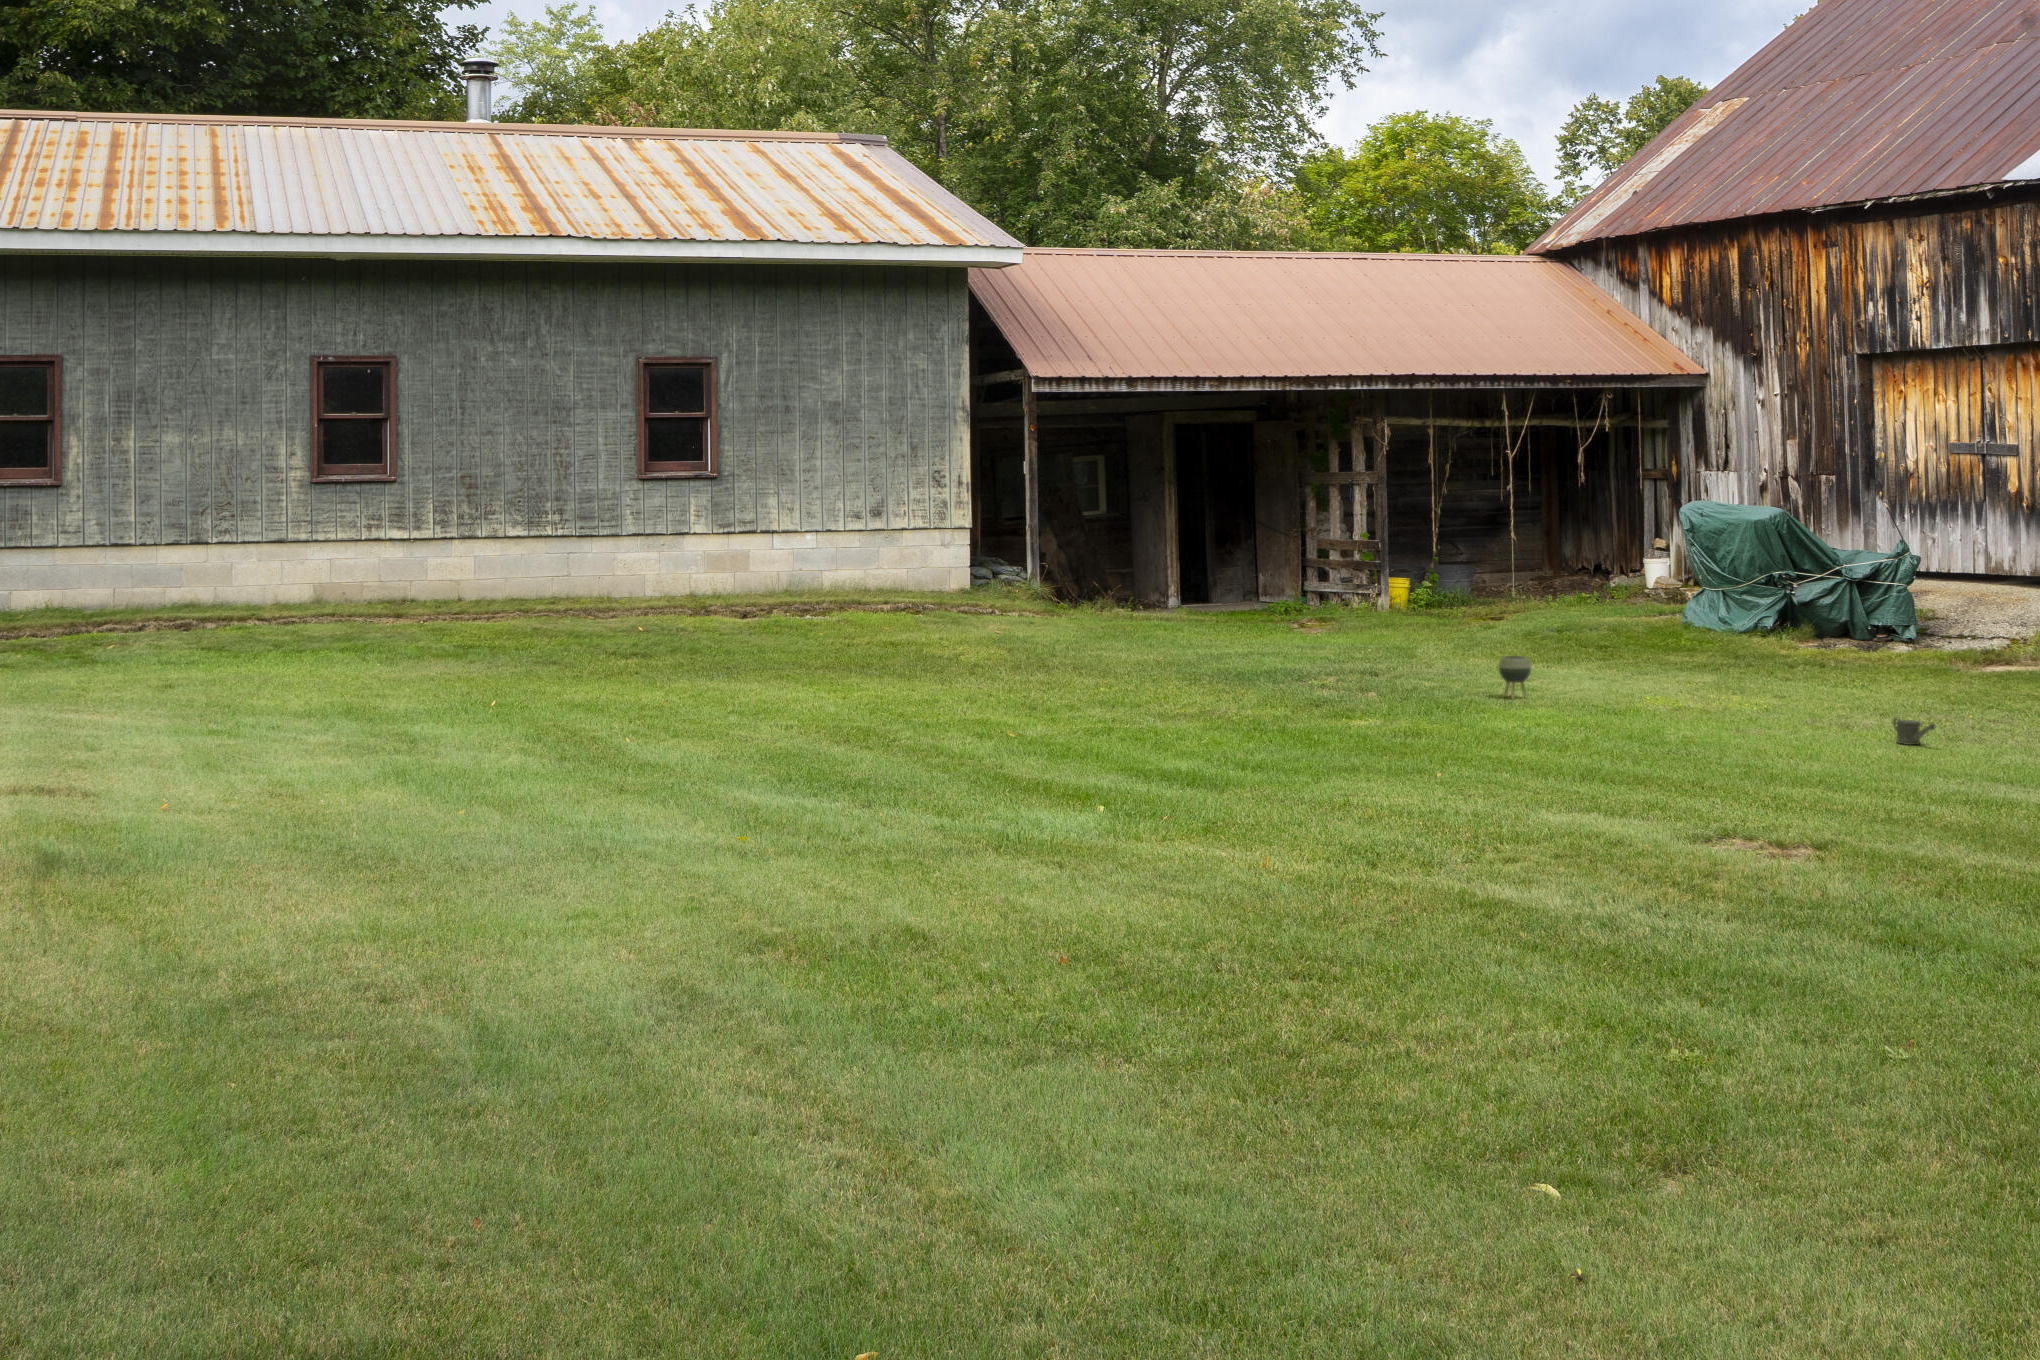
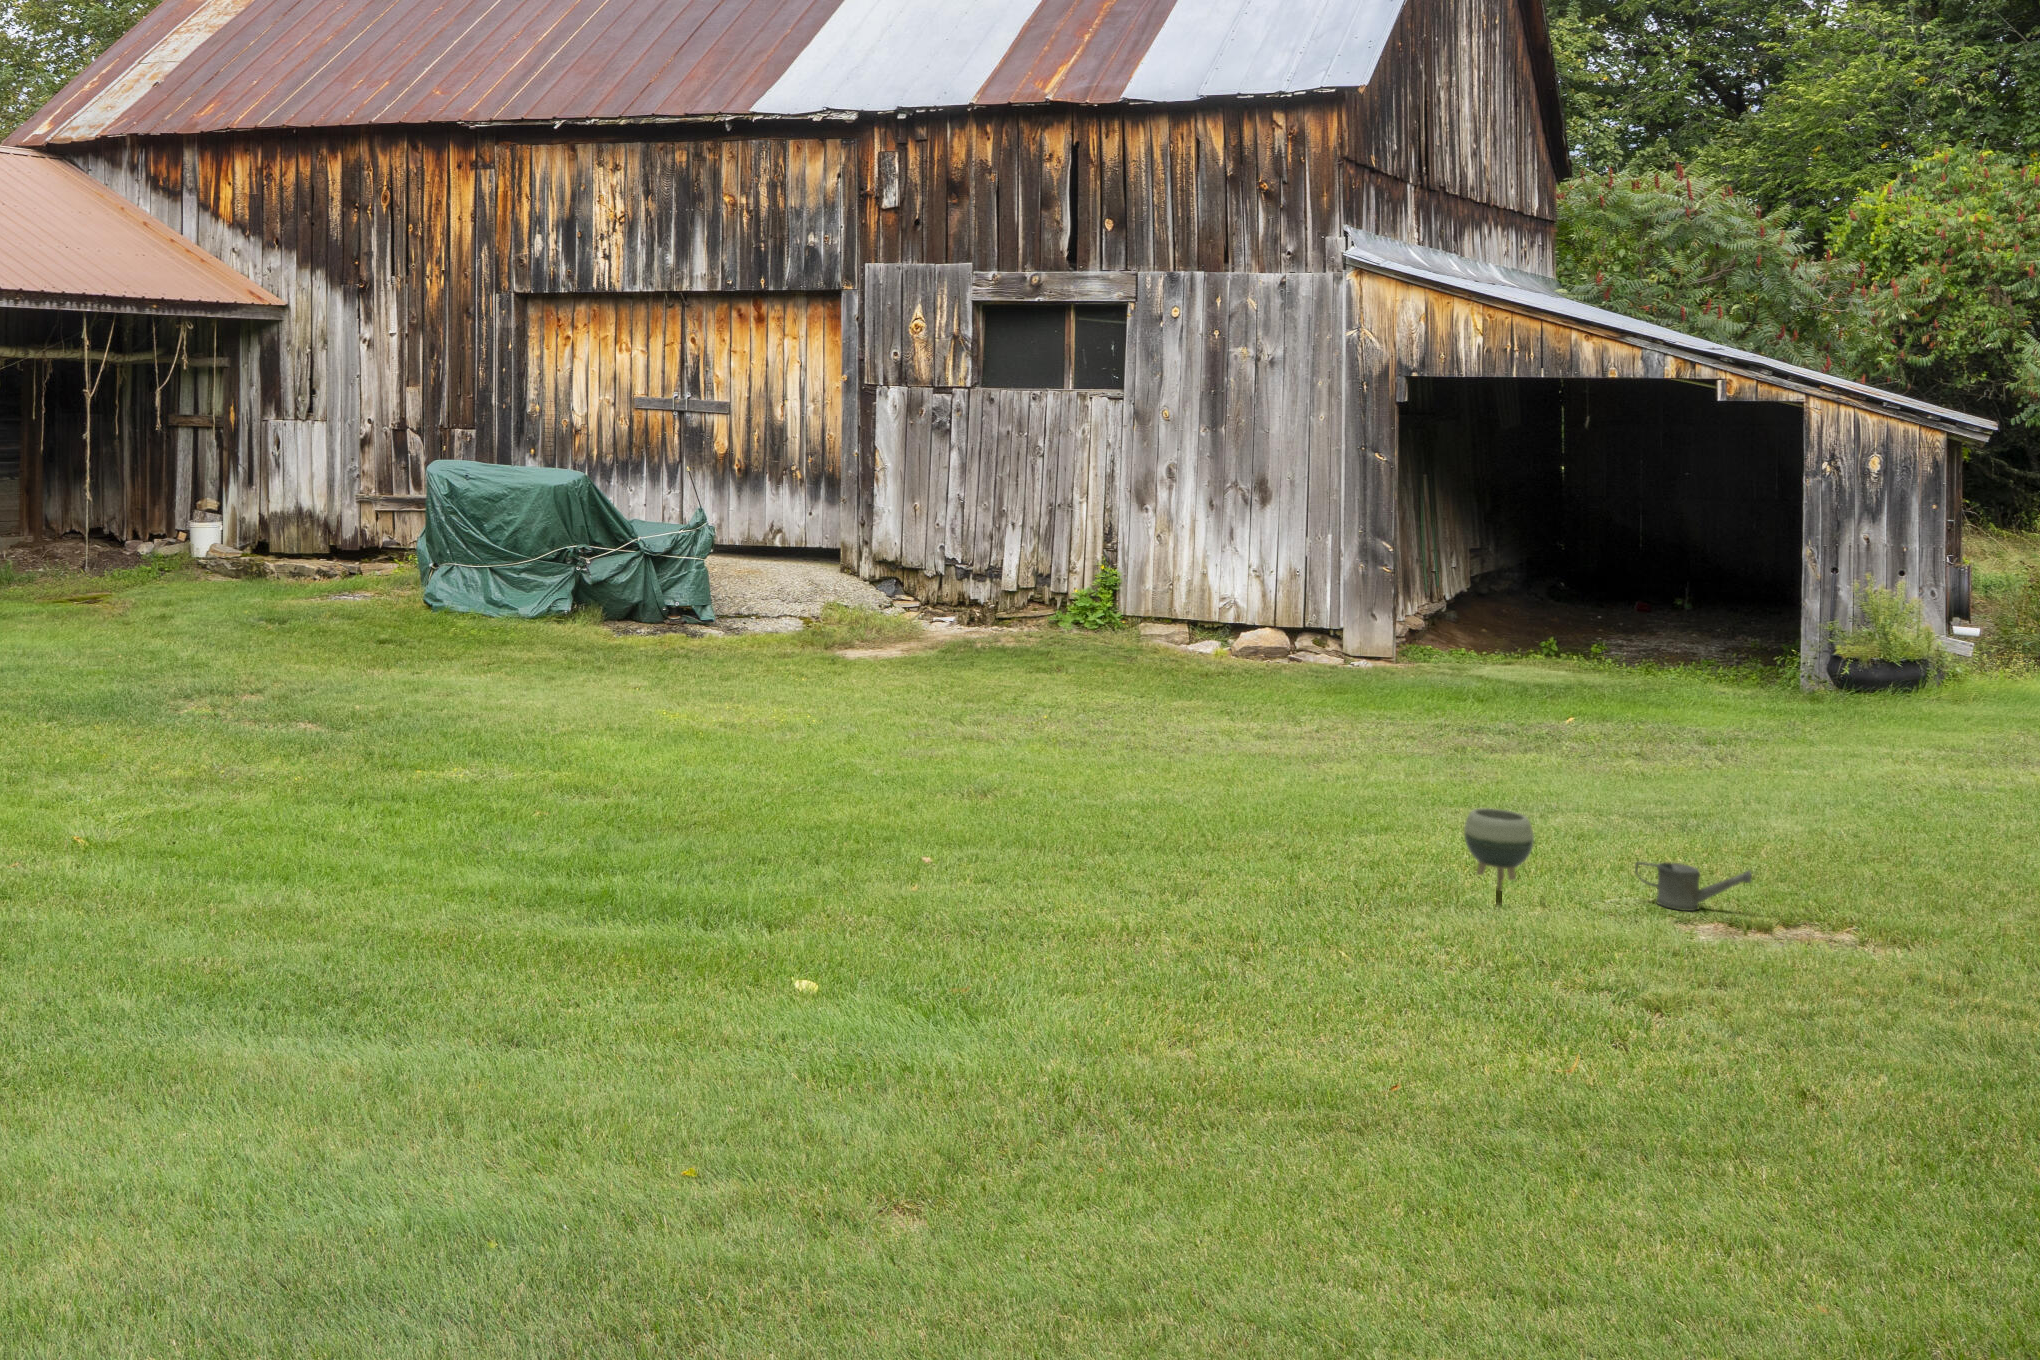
planter: present [1498,656,1531,699] -> present [1464,808,1534,891]

